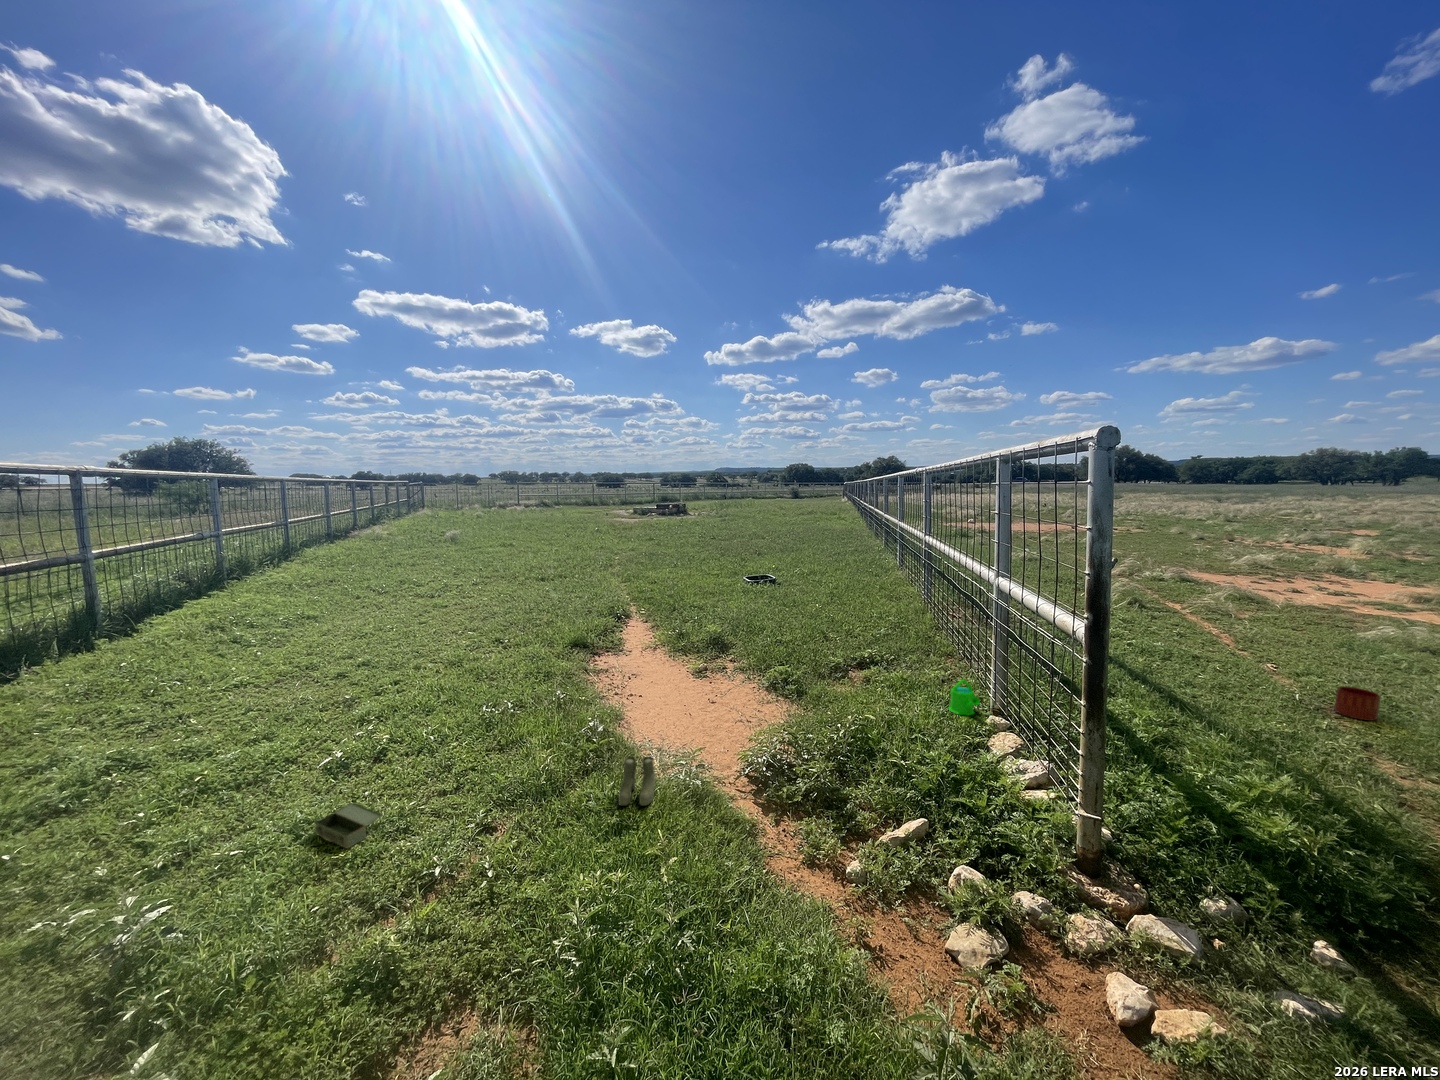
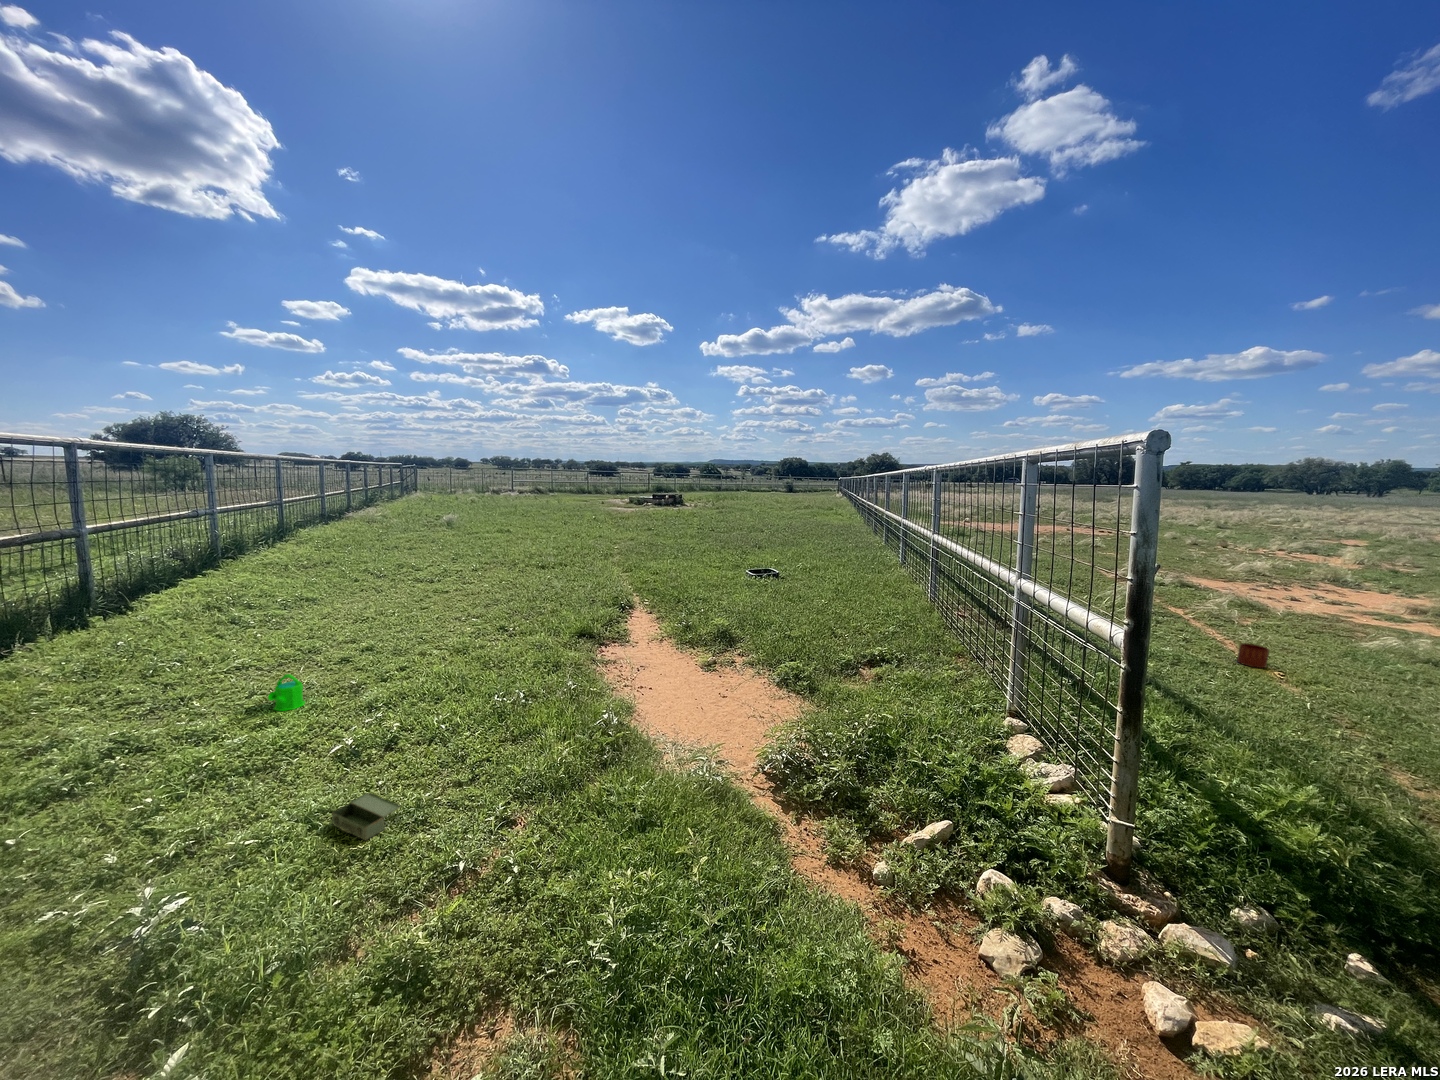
watering can: present [949,680,980,716] -> present [268,674,305,711]
planter: present [1334,686,1381,721] -> present [1237,643,1269,668]
boots: present [618,757,656,806] -> none [639,751,676,802]

